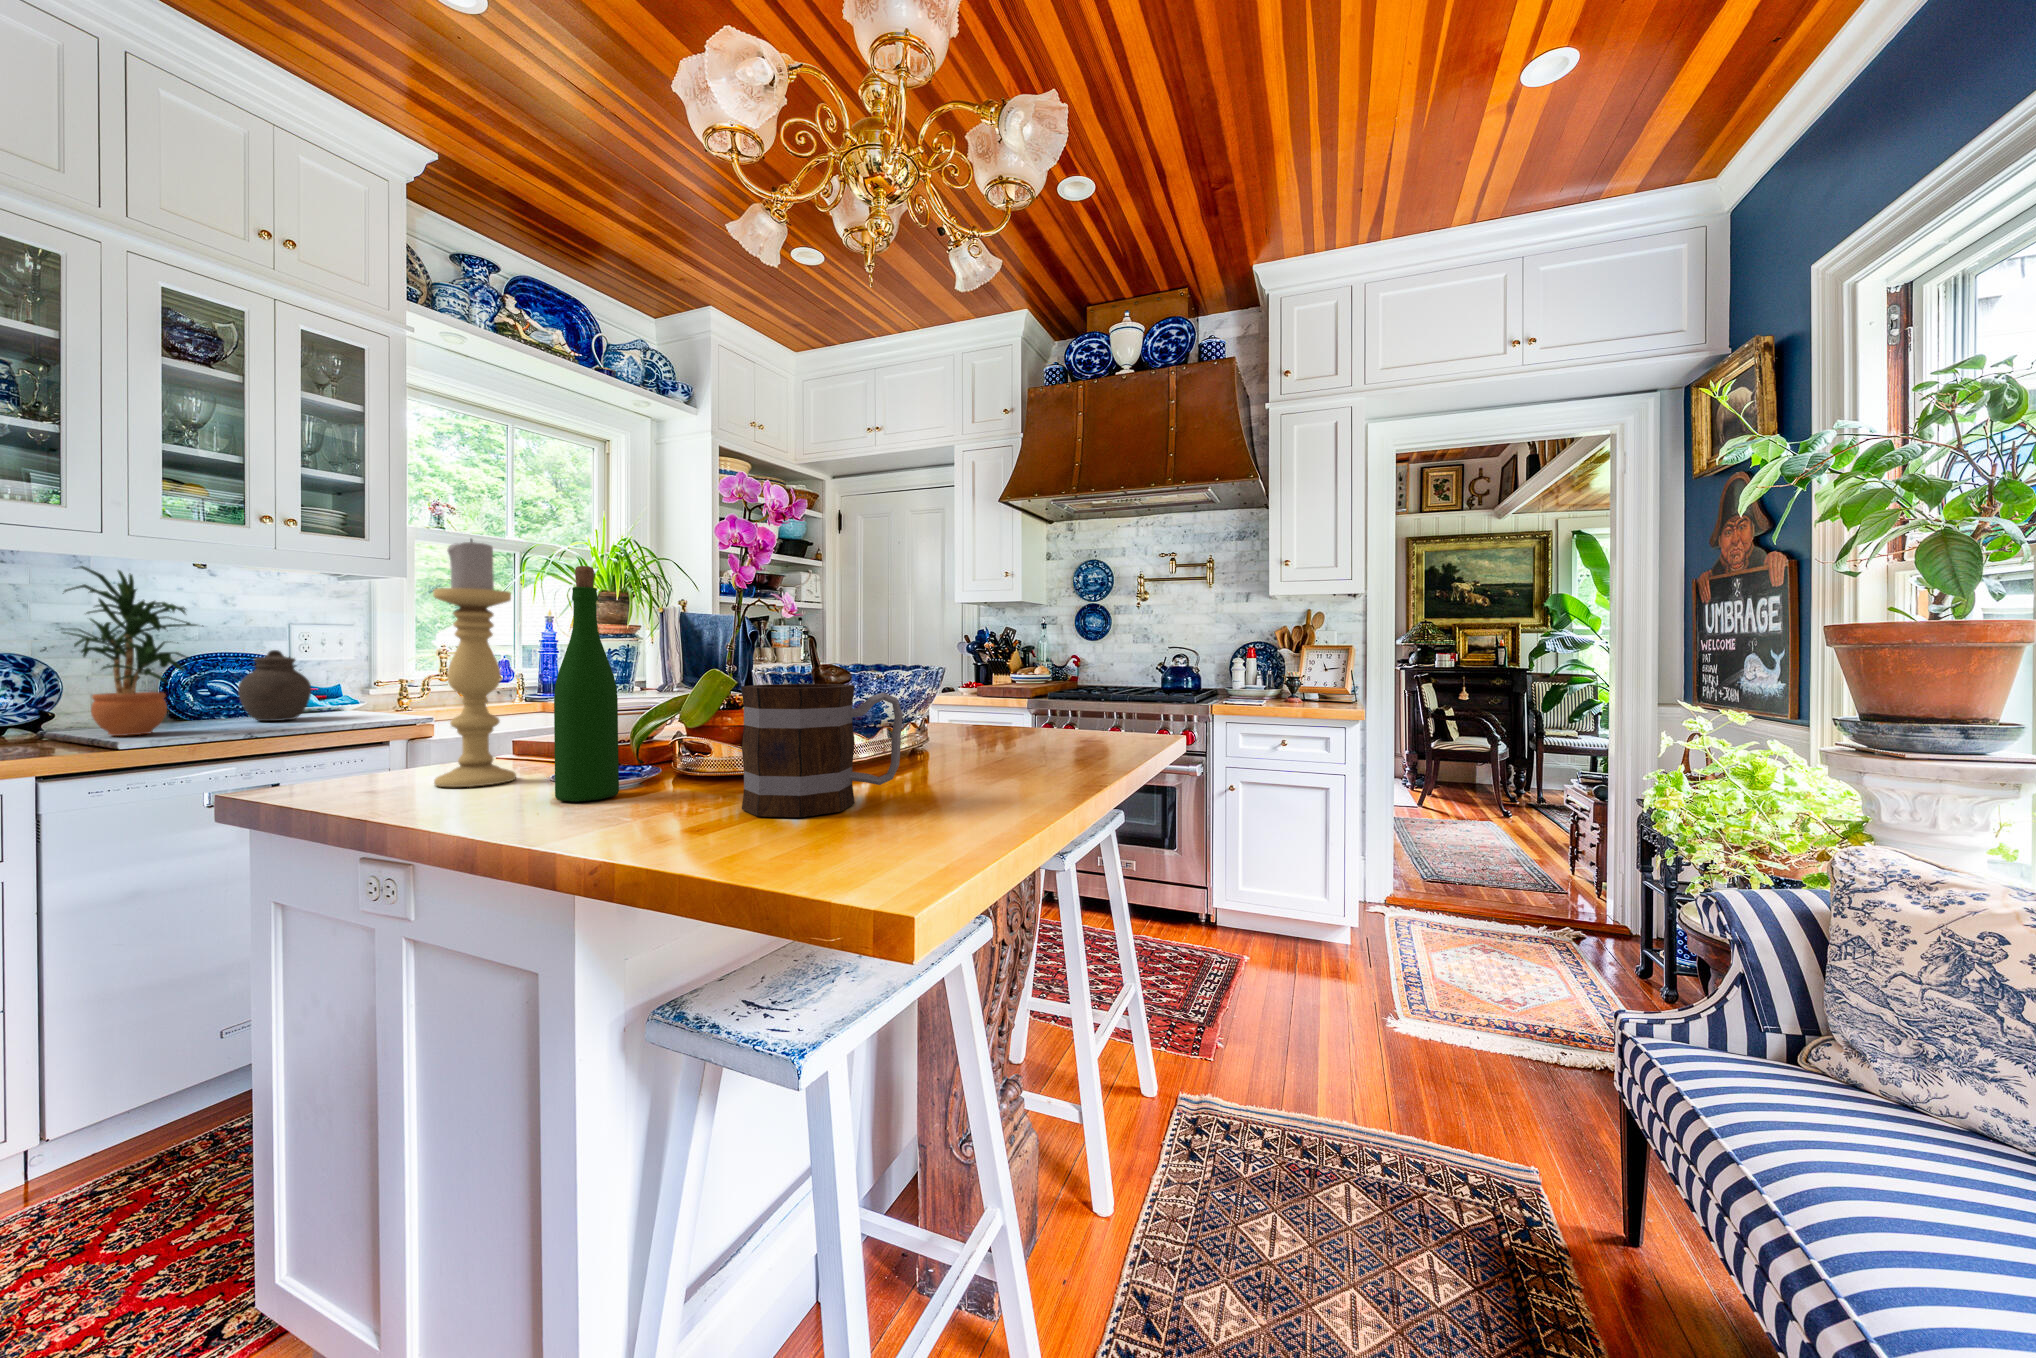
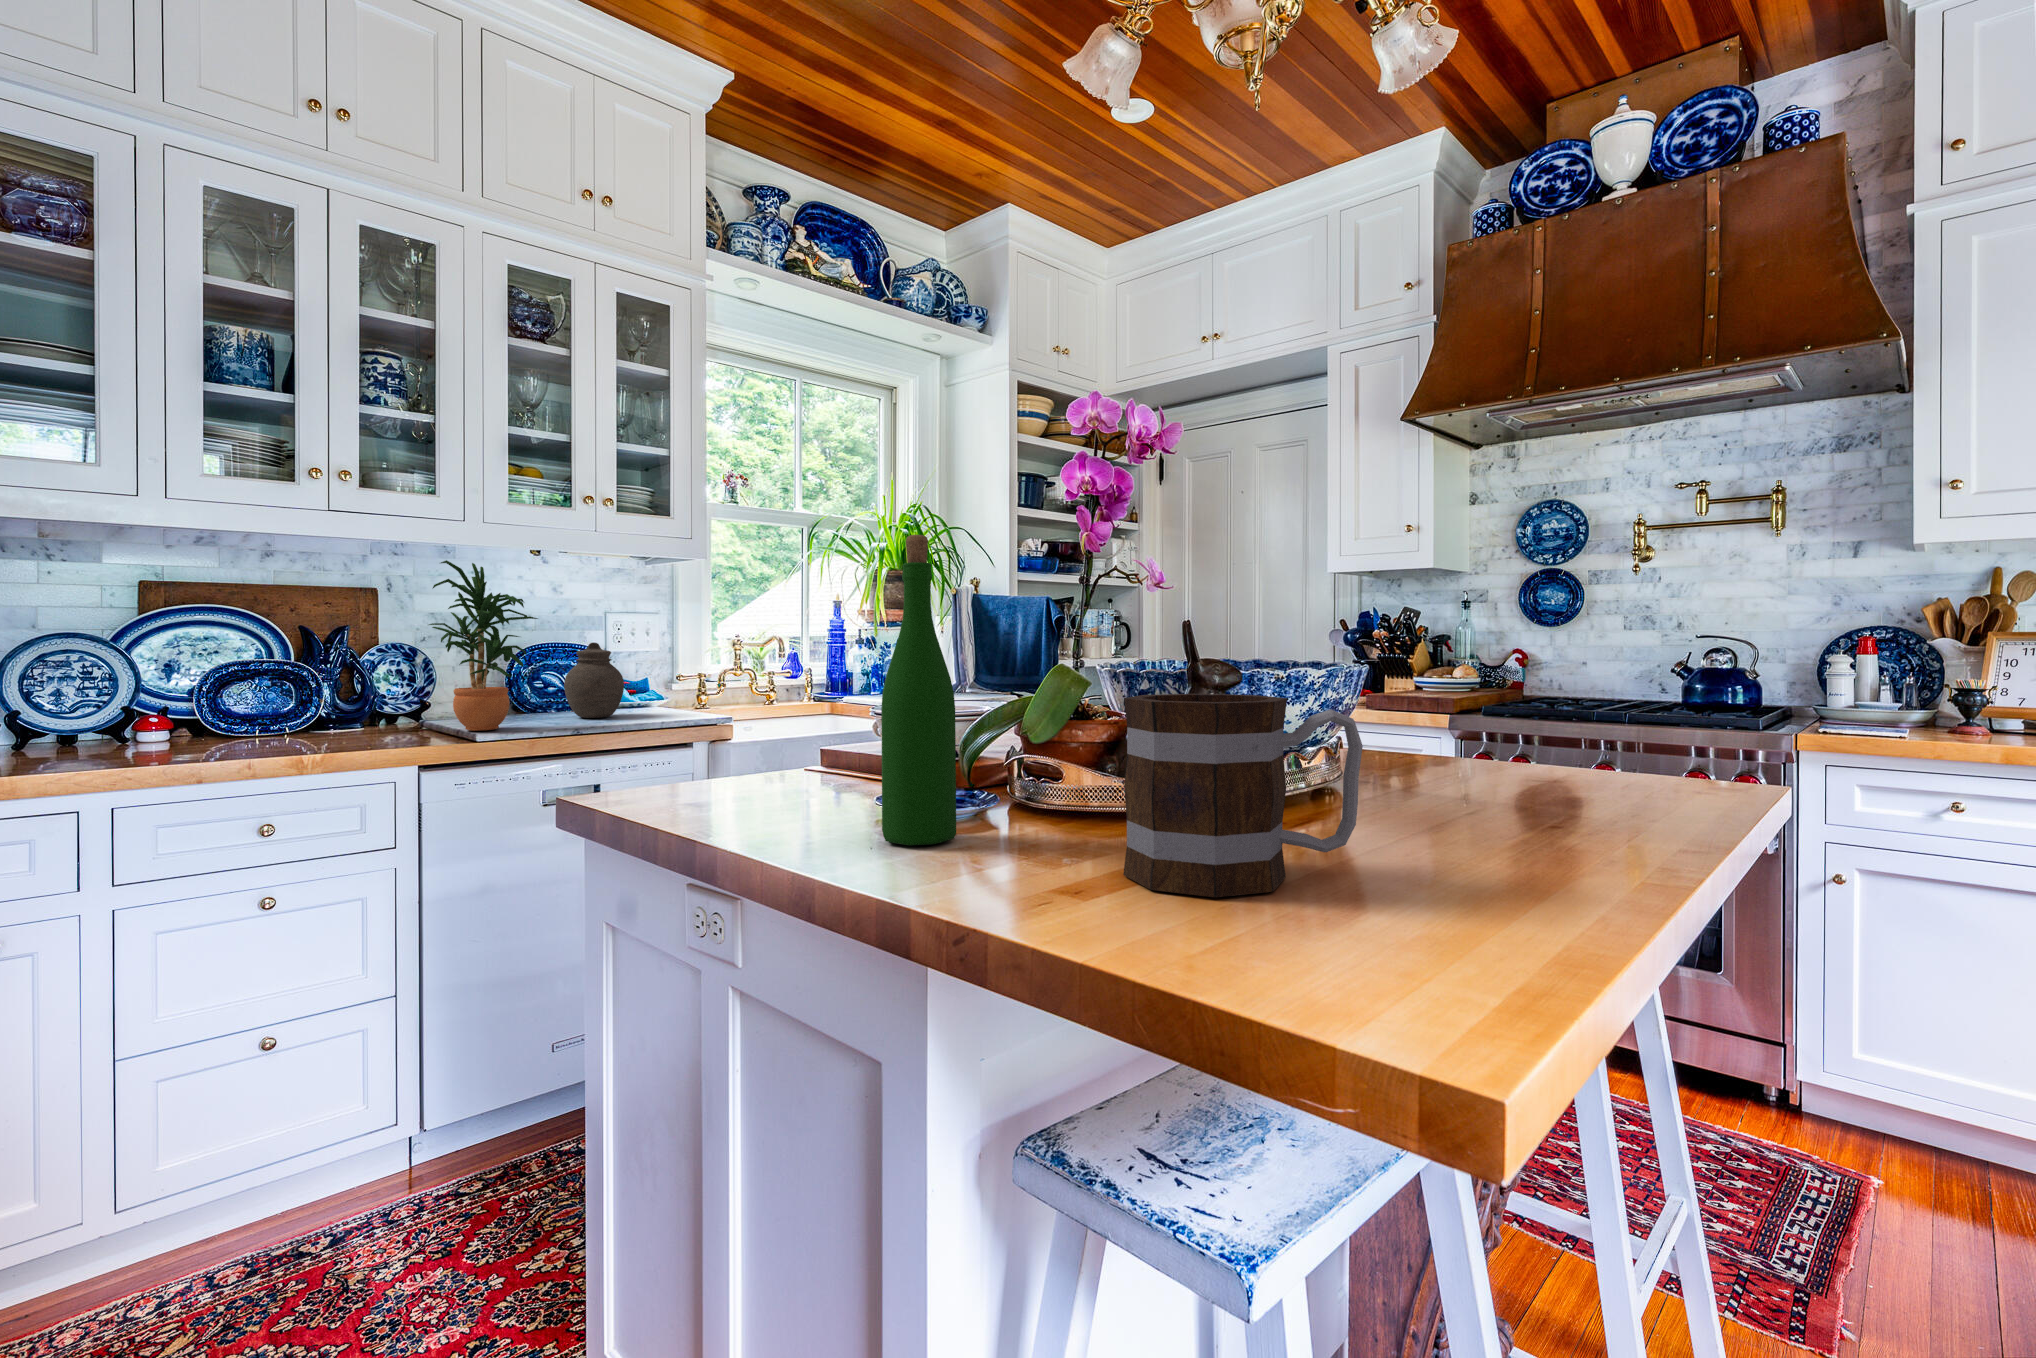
candle holder: present [433,539,516,787] -> none [748,507,832,814]

